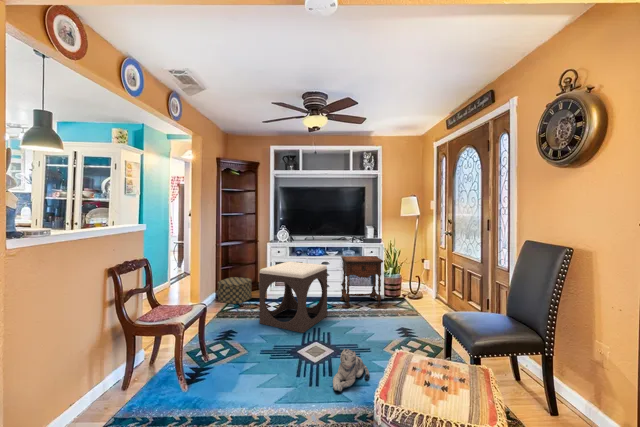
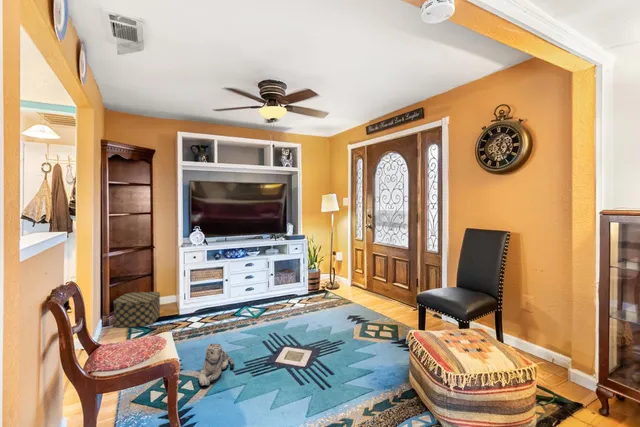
side table: present [340,256,387,308] -> none [267,253,320,309]
footstool: present [259,261,327,333] -> none [201,265,270,342]
plush toy: present [333,349,369,391] -> present [198,344,234,386]

